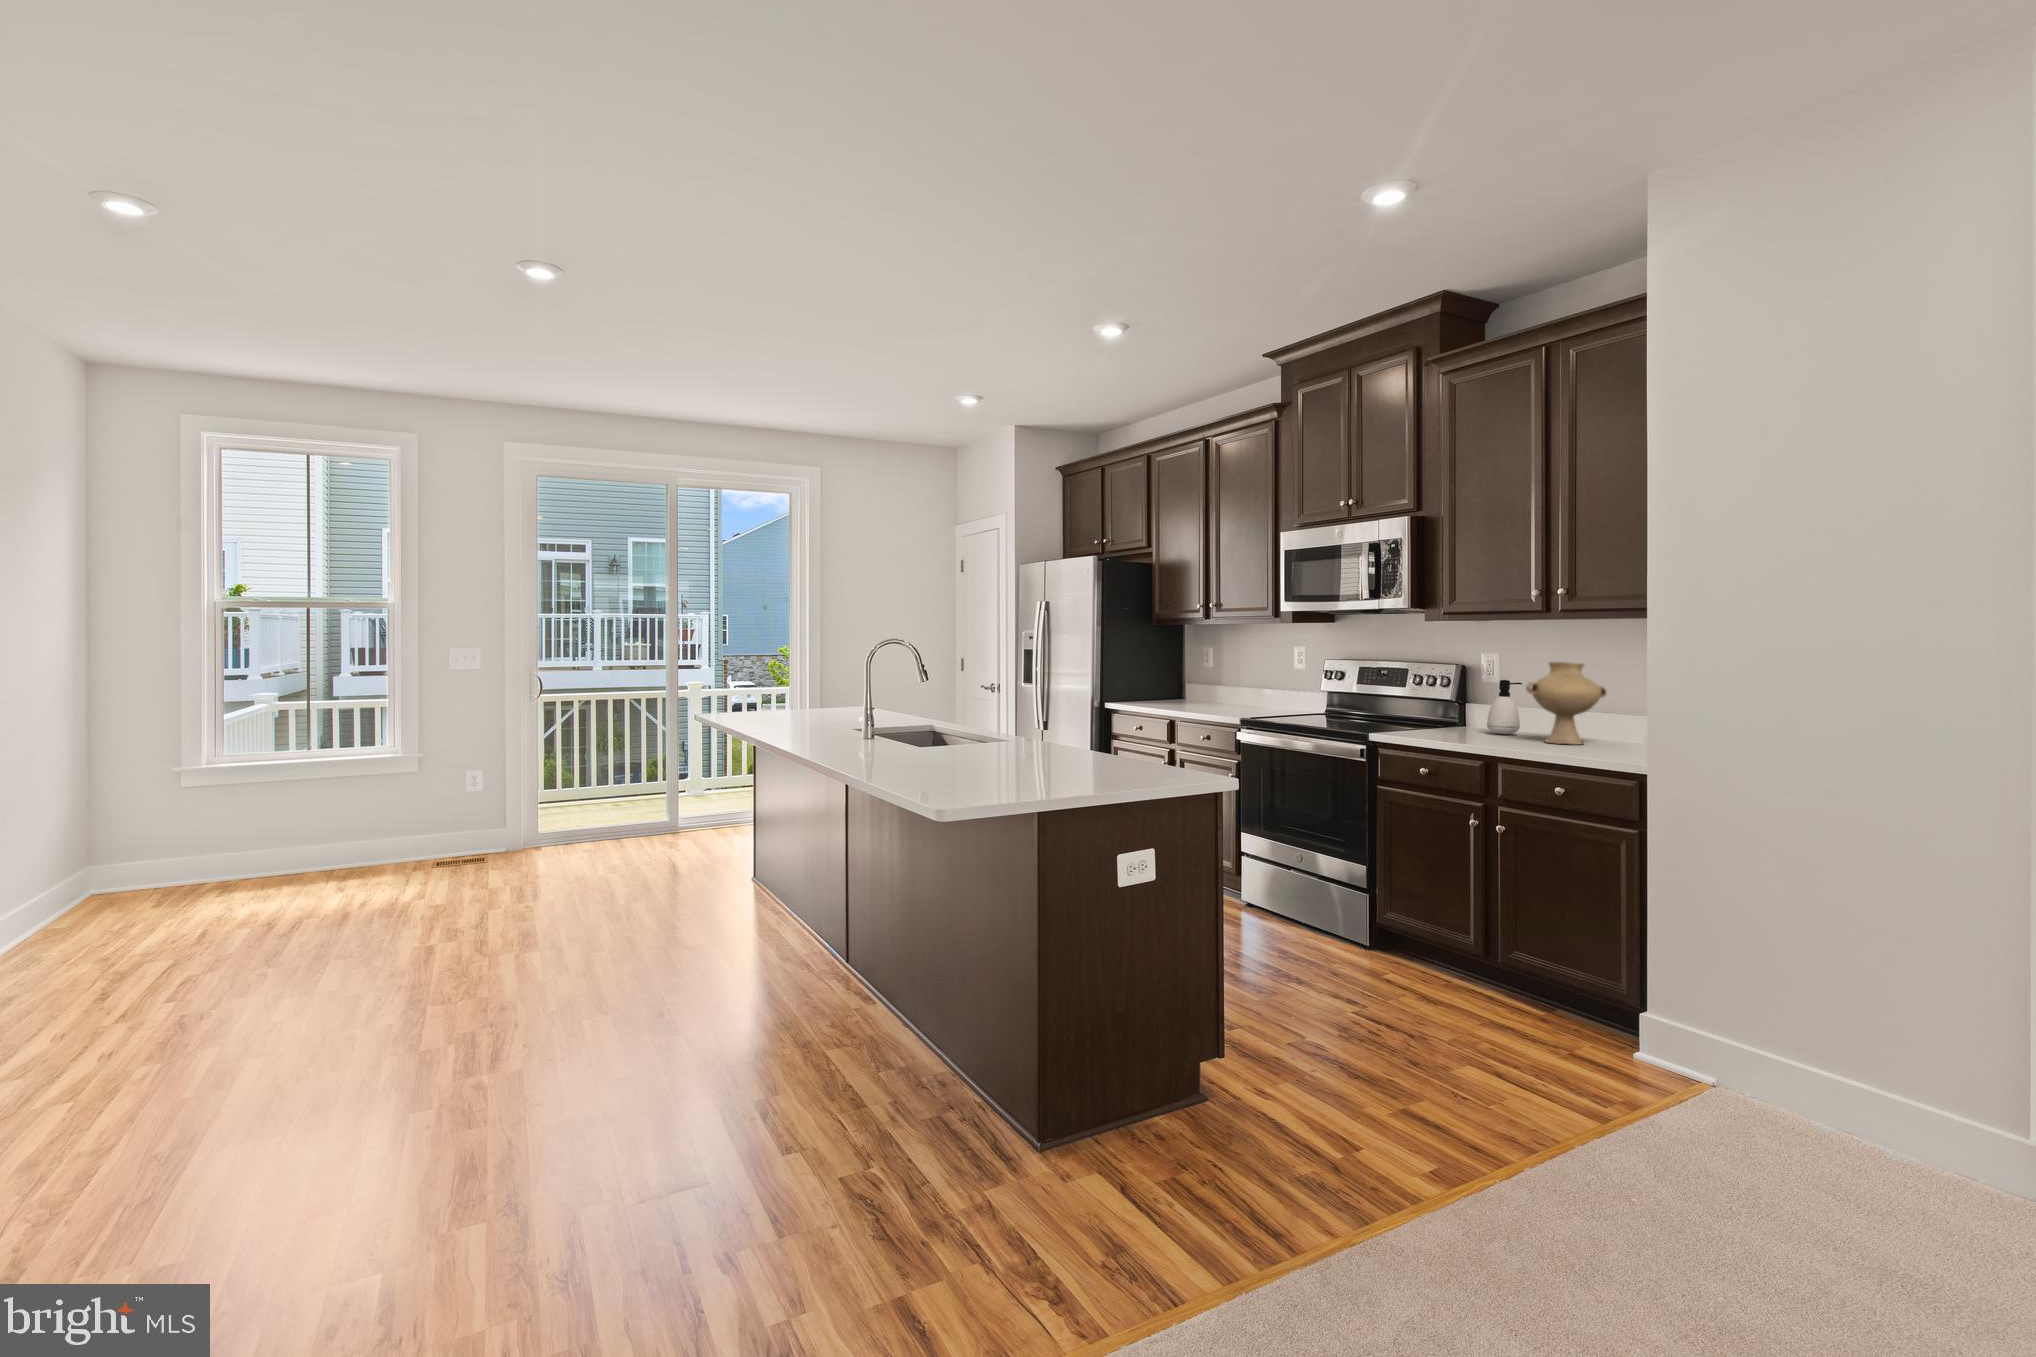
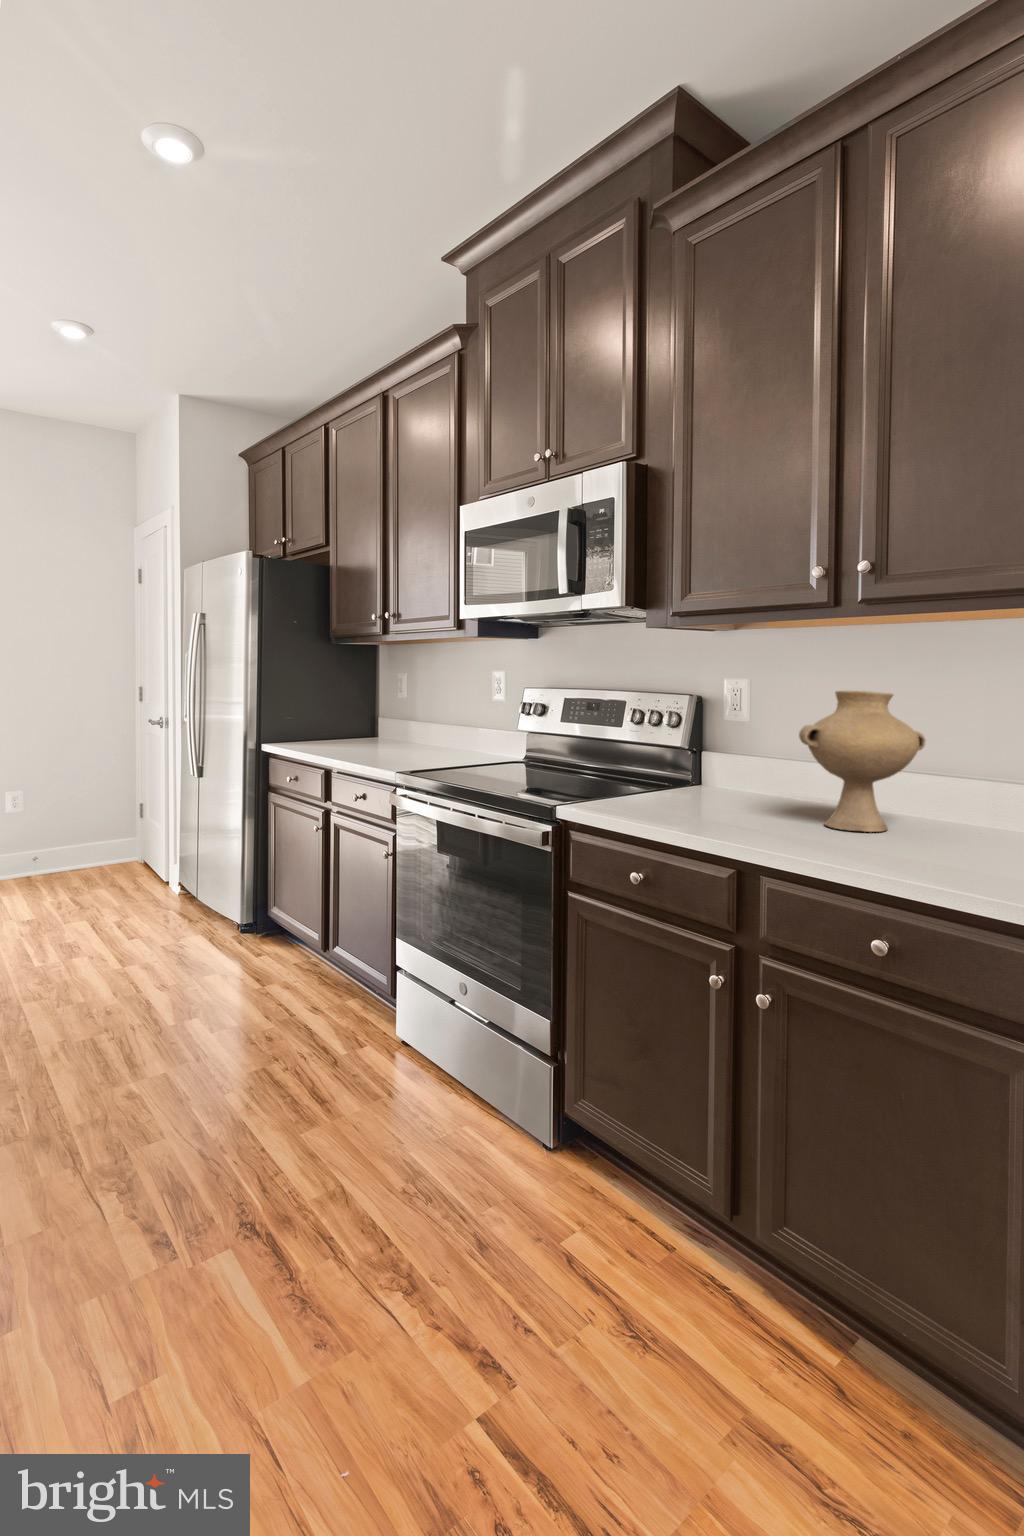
soap dispenser: present [1487,680,1522,734] -> none [733,719,786,804]

